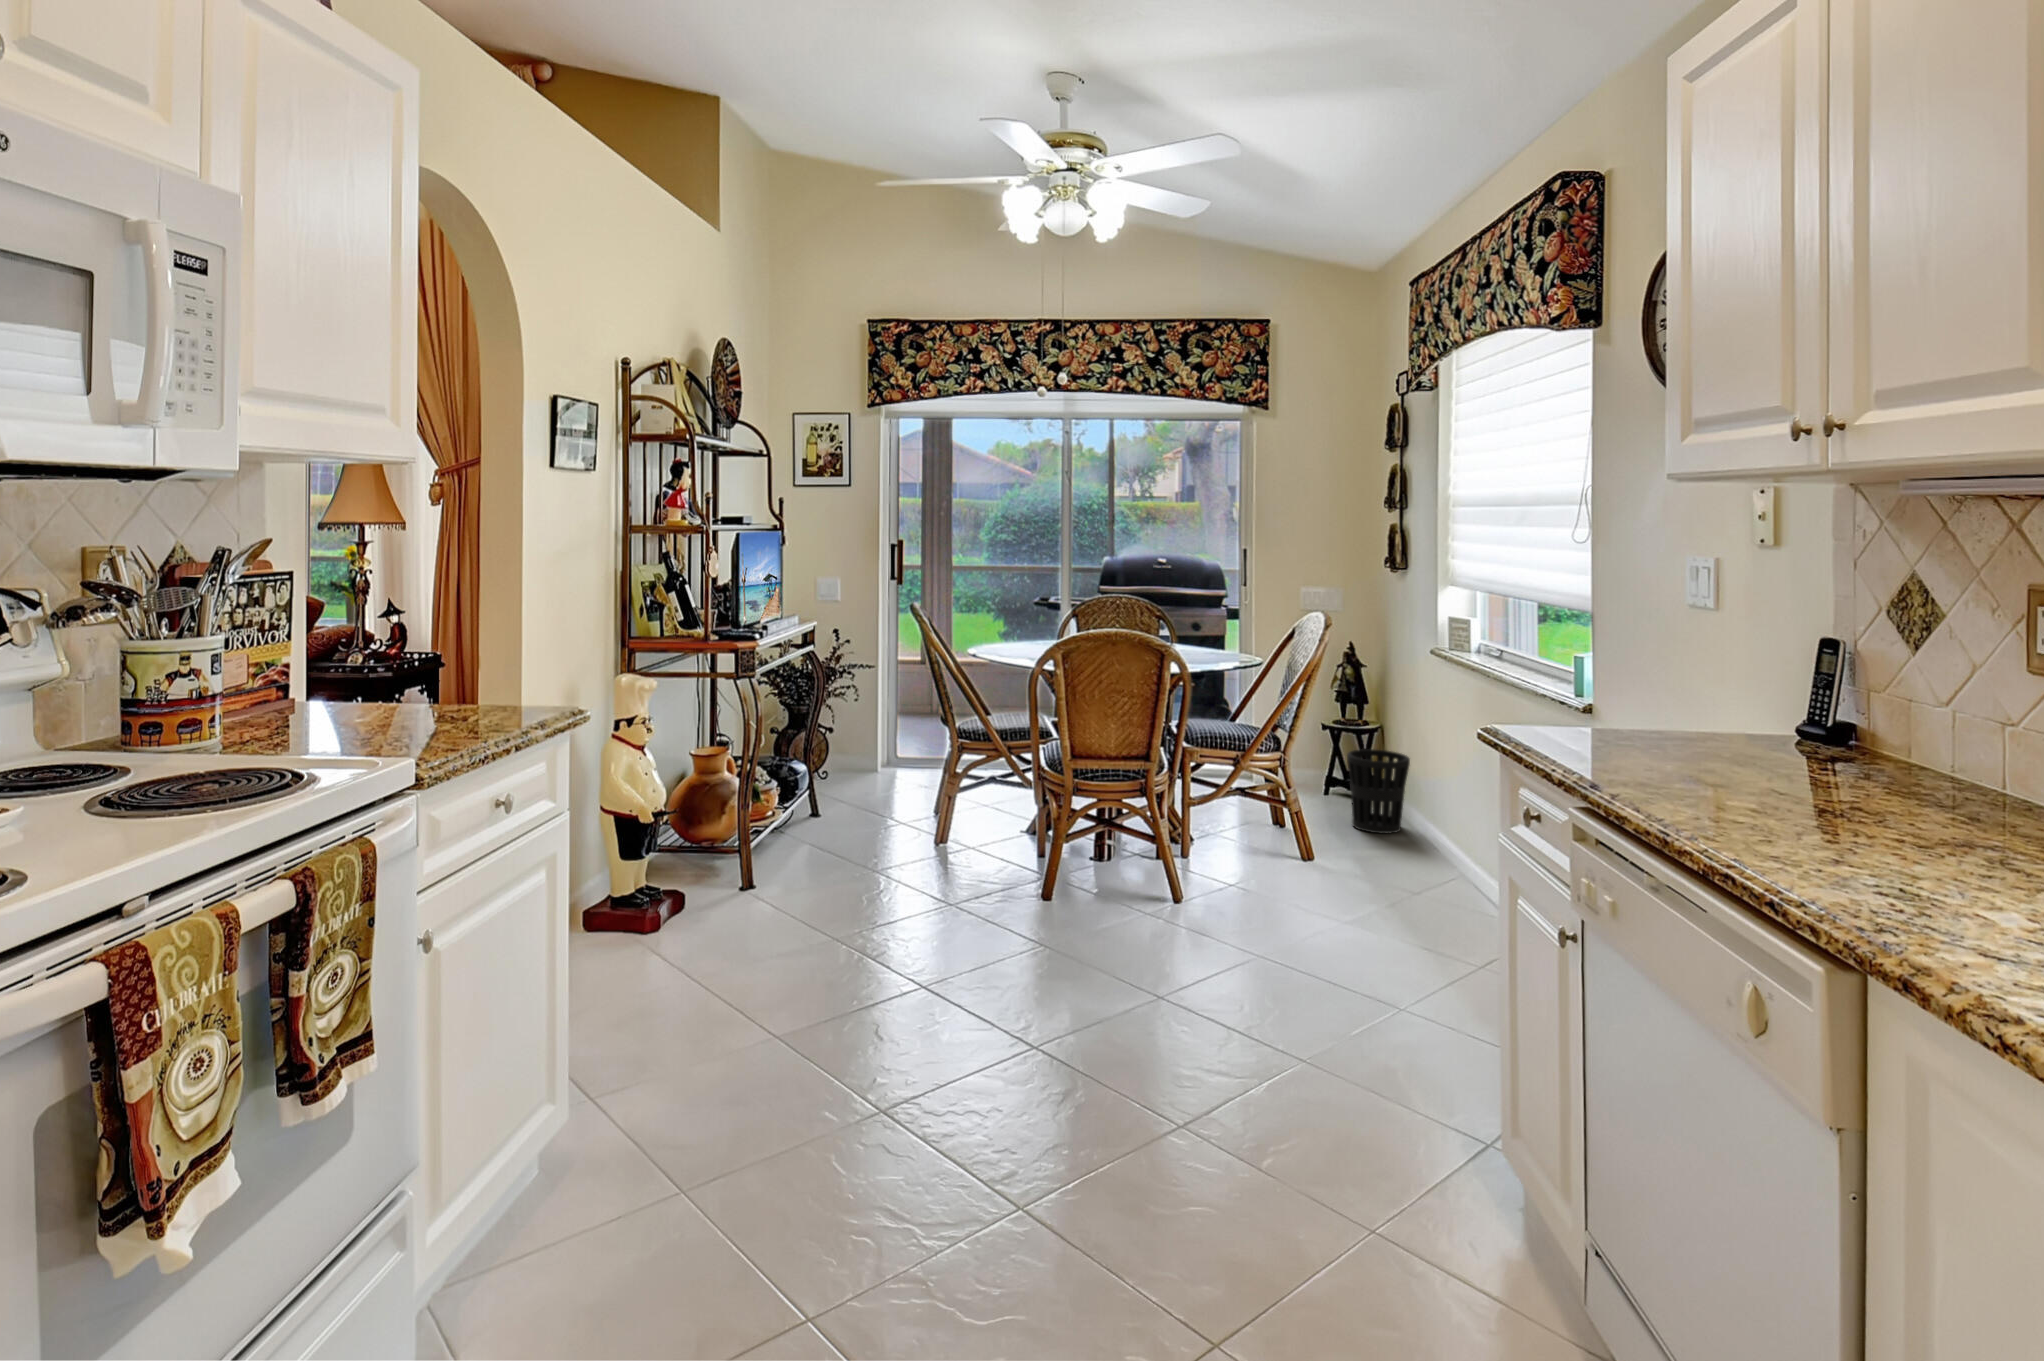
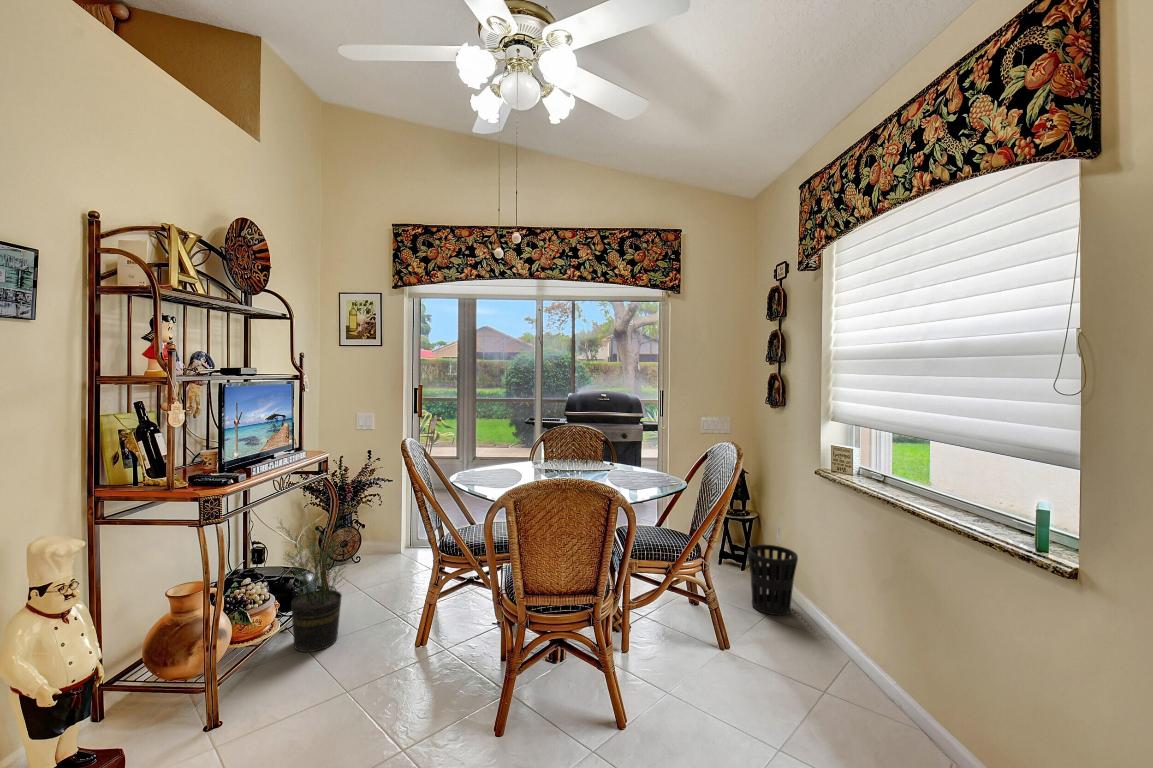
potted plant: none [769,687,869,850] -> present [280,509,353,652]

